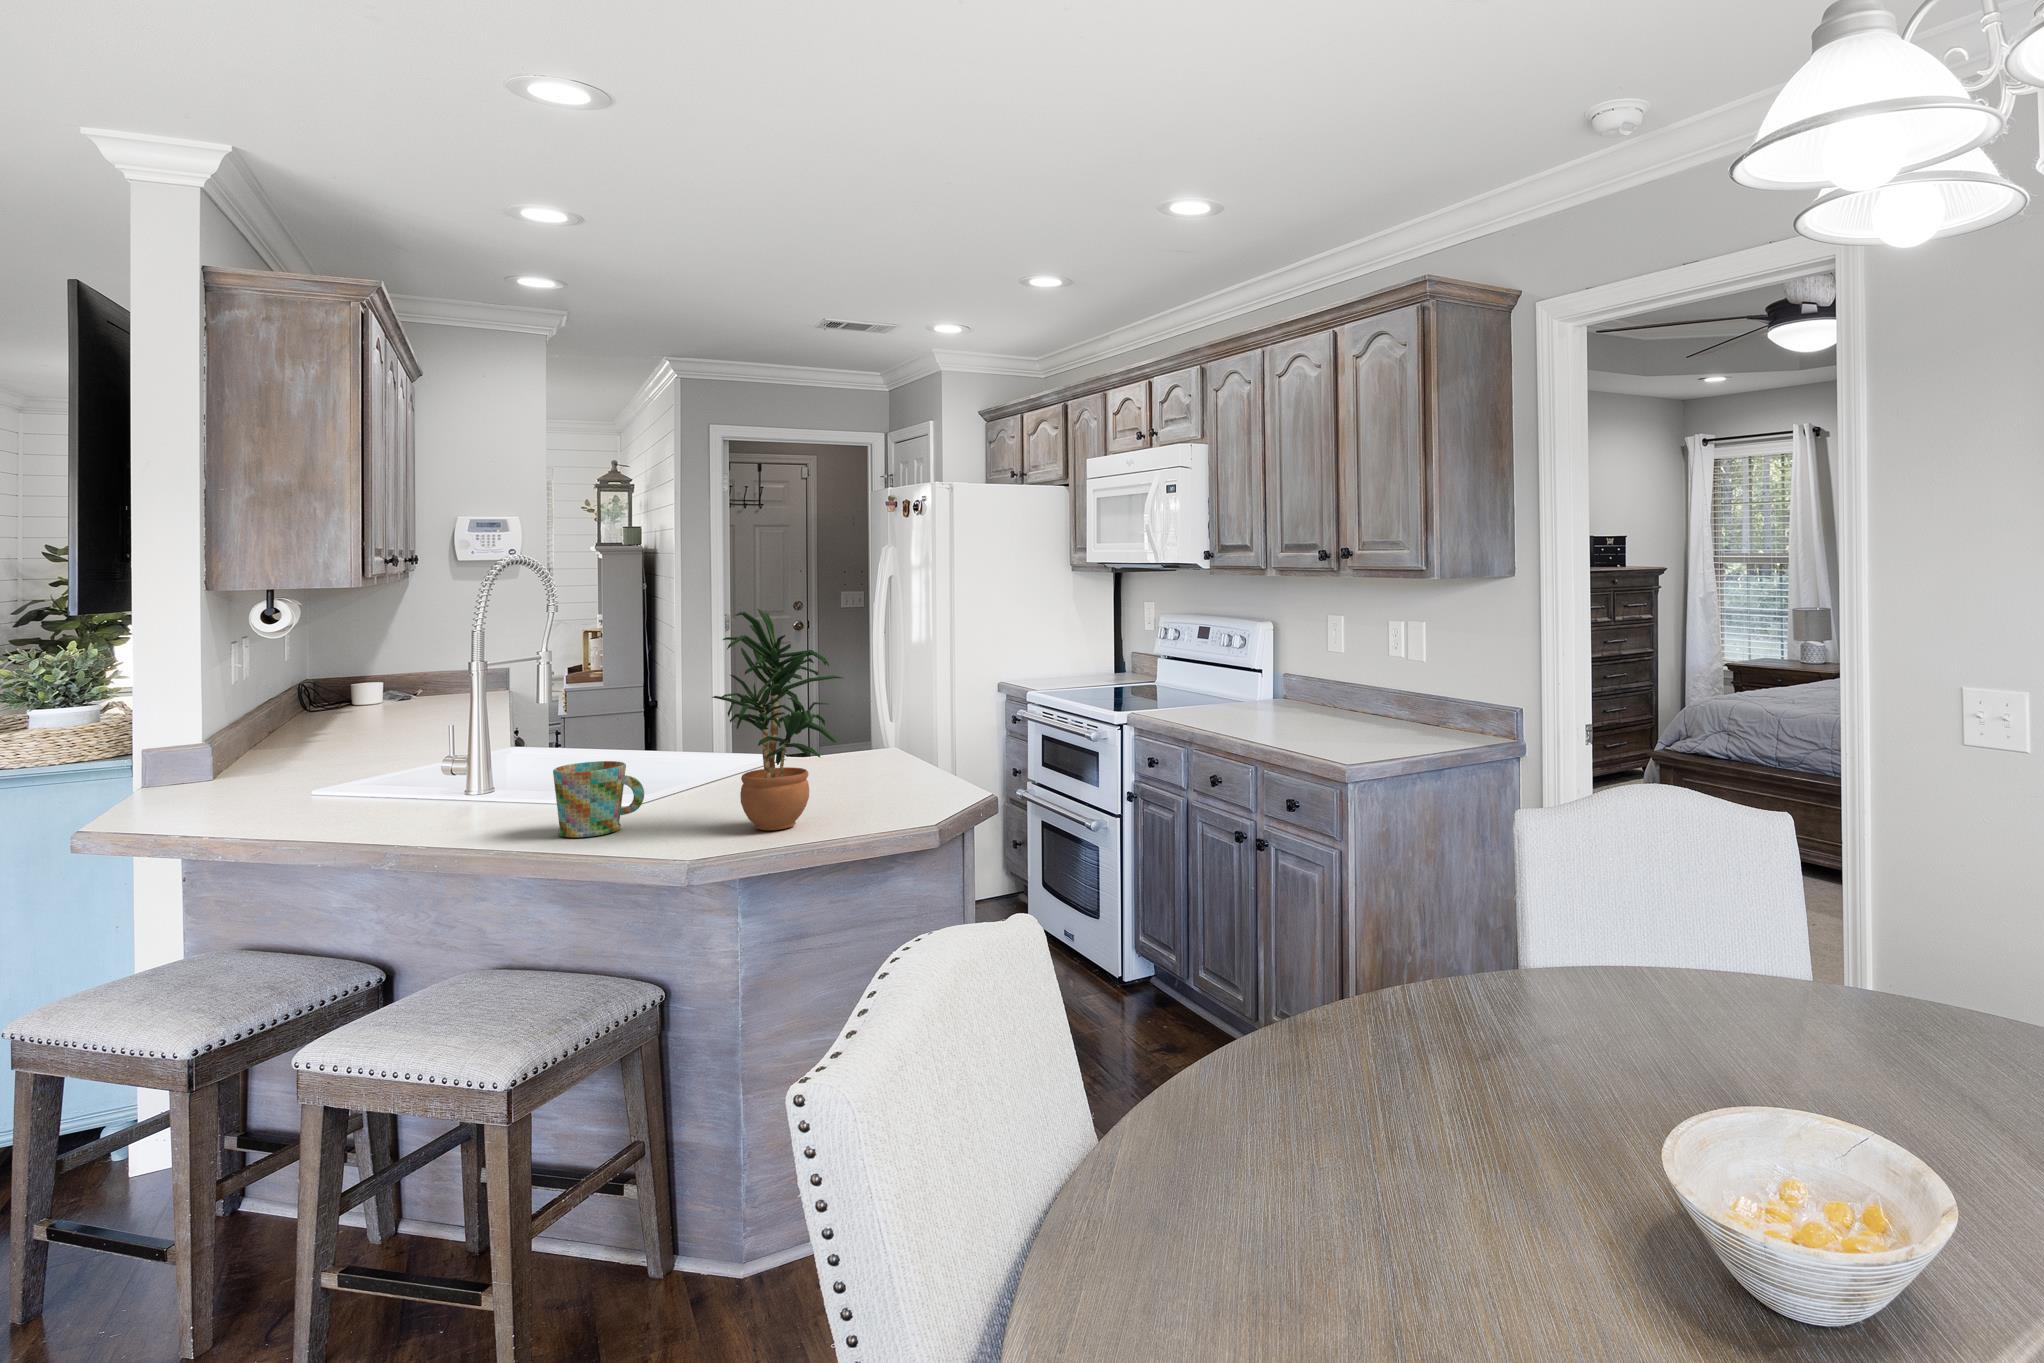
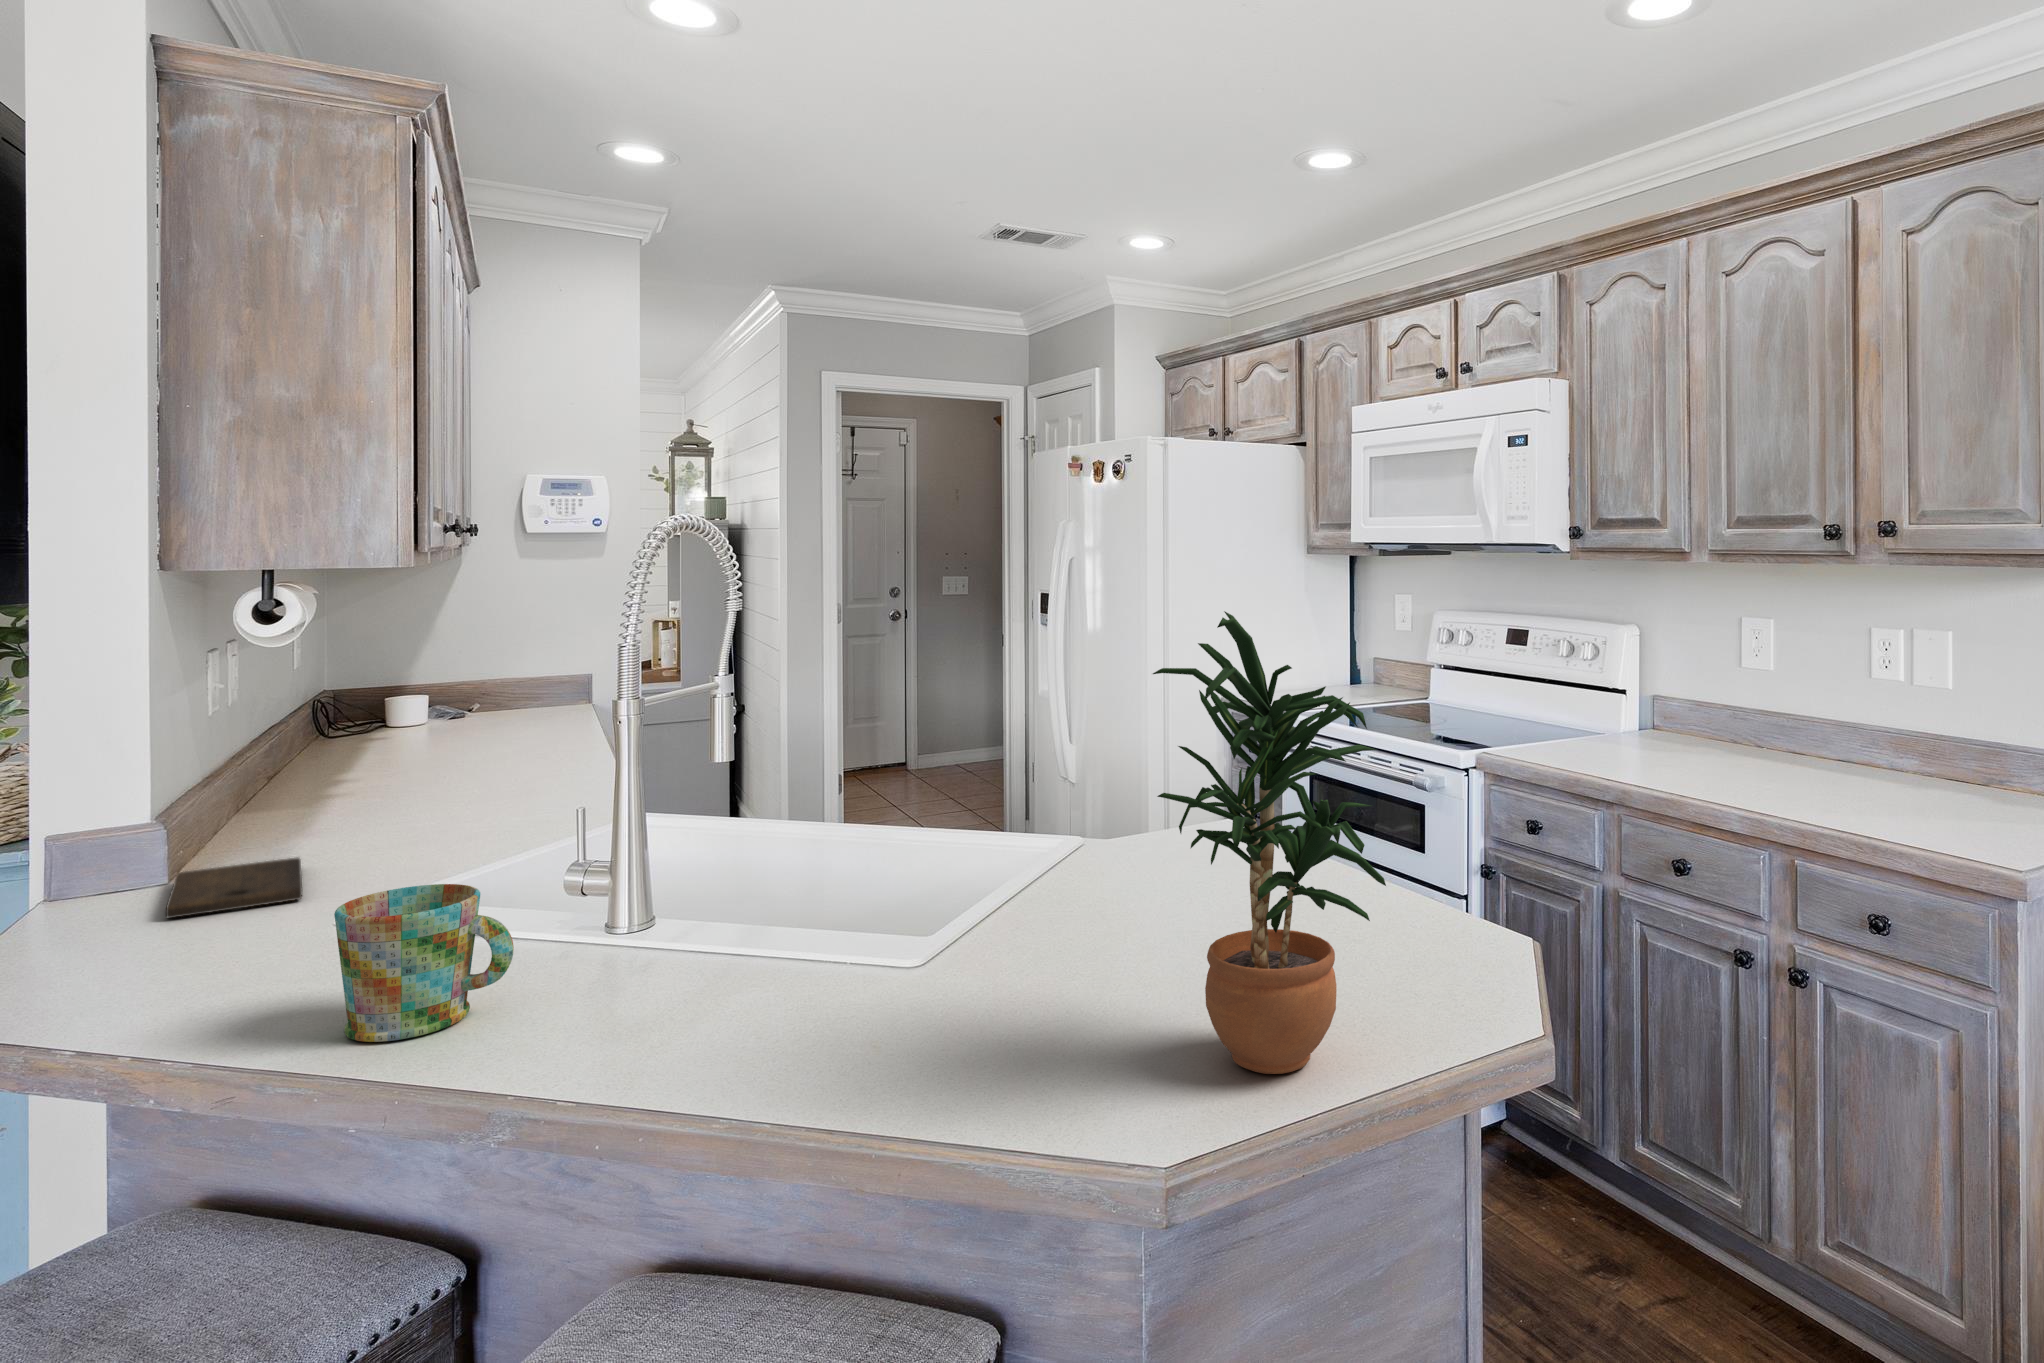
mug: present [553,761,644,837] -> present [334,884,514,1042]
cutting board: none [215,766,294,791] -> present [166,857,302,918]

